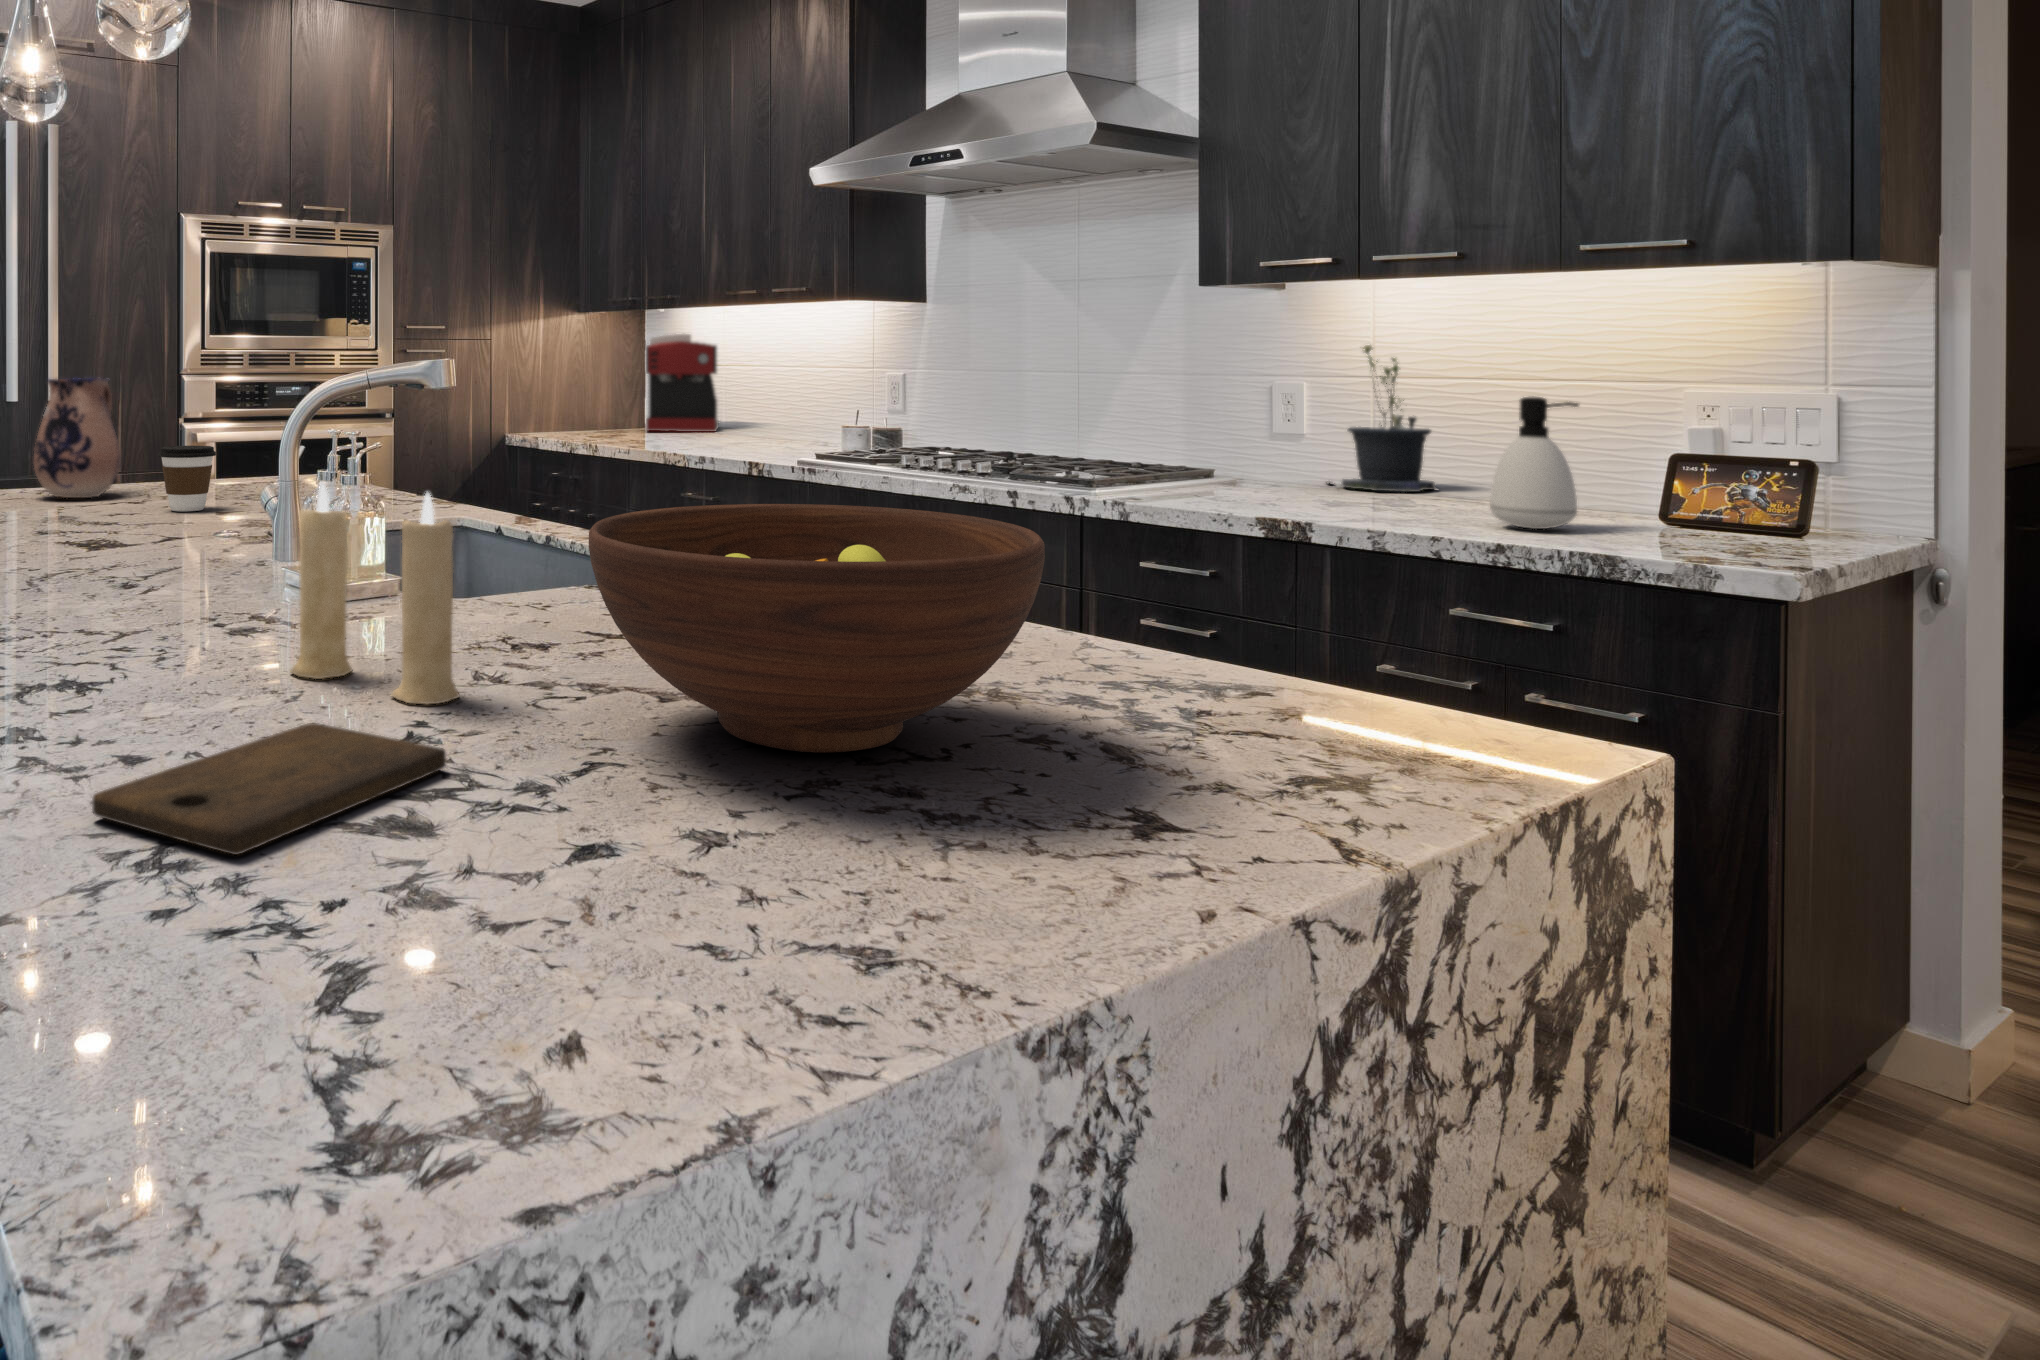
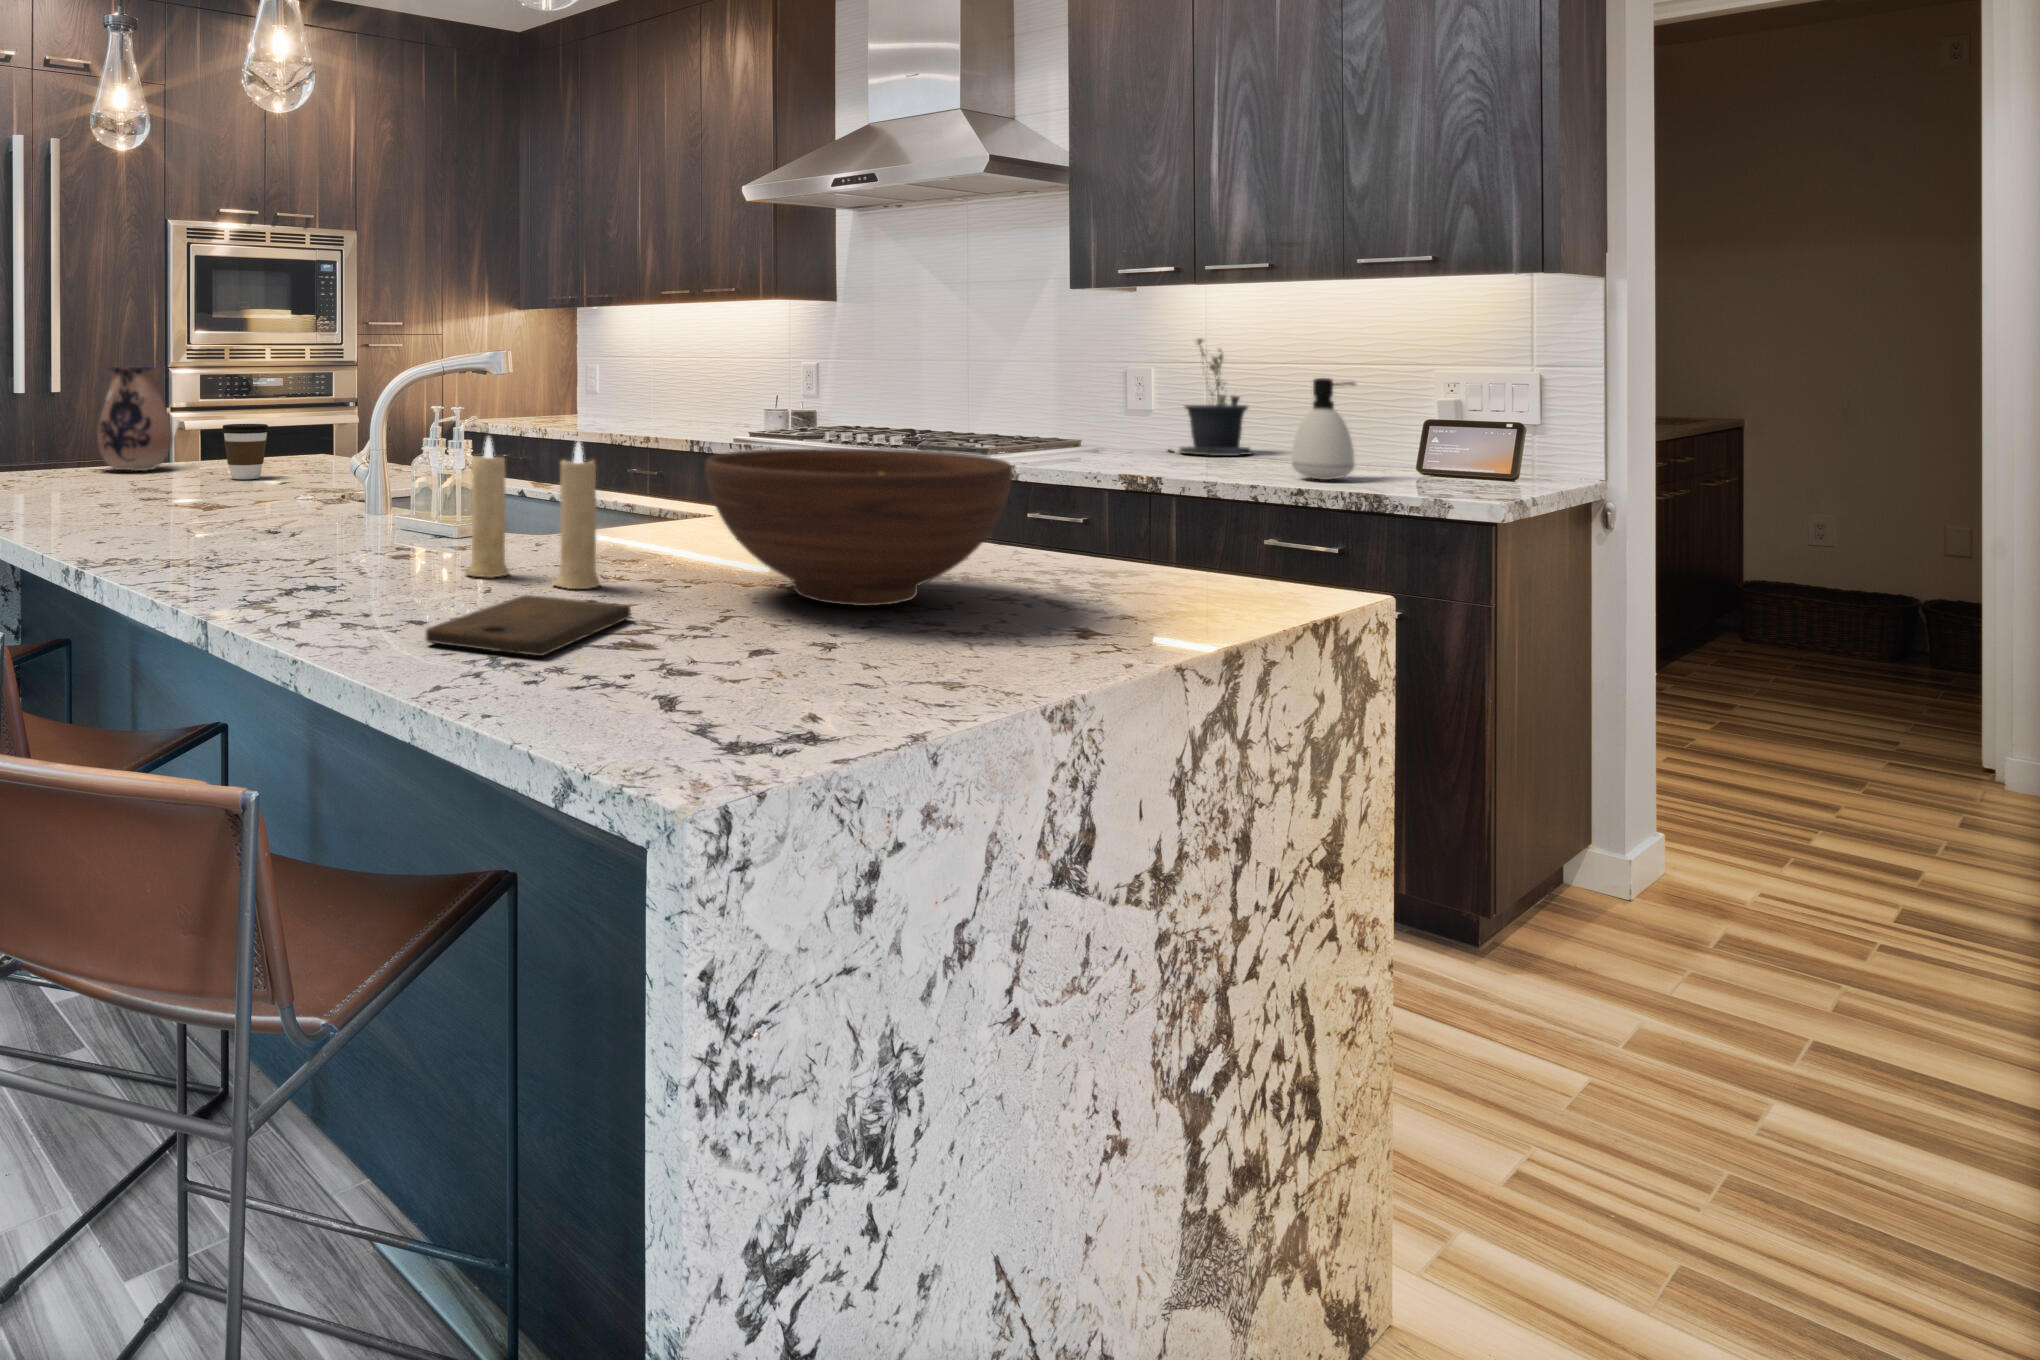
coffee maker: present [646,334,719,432] -> none [583,329,646,416]

